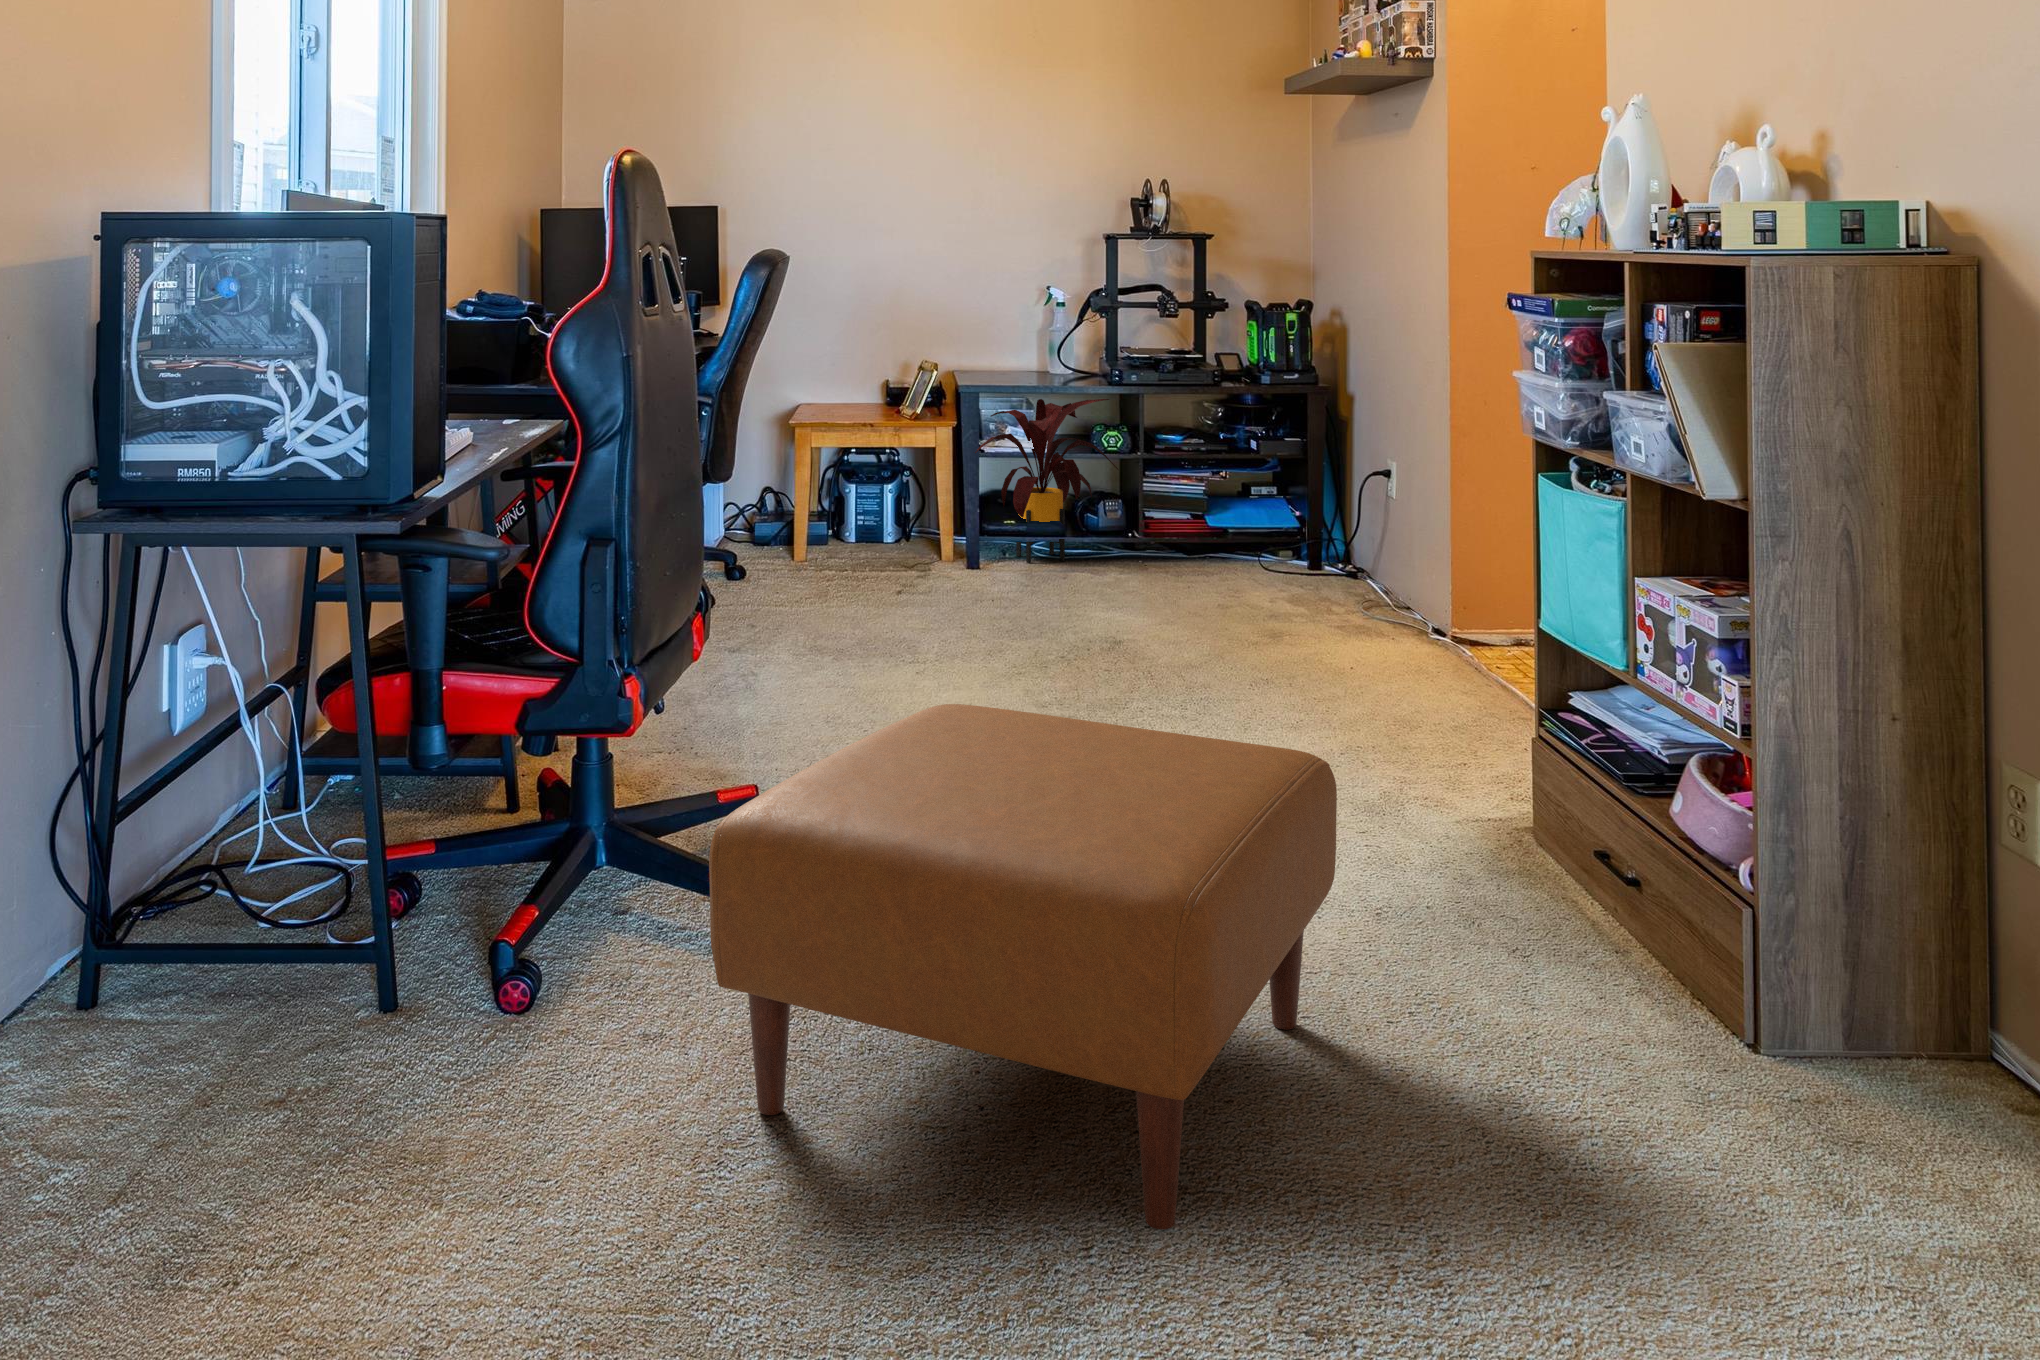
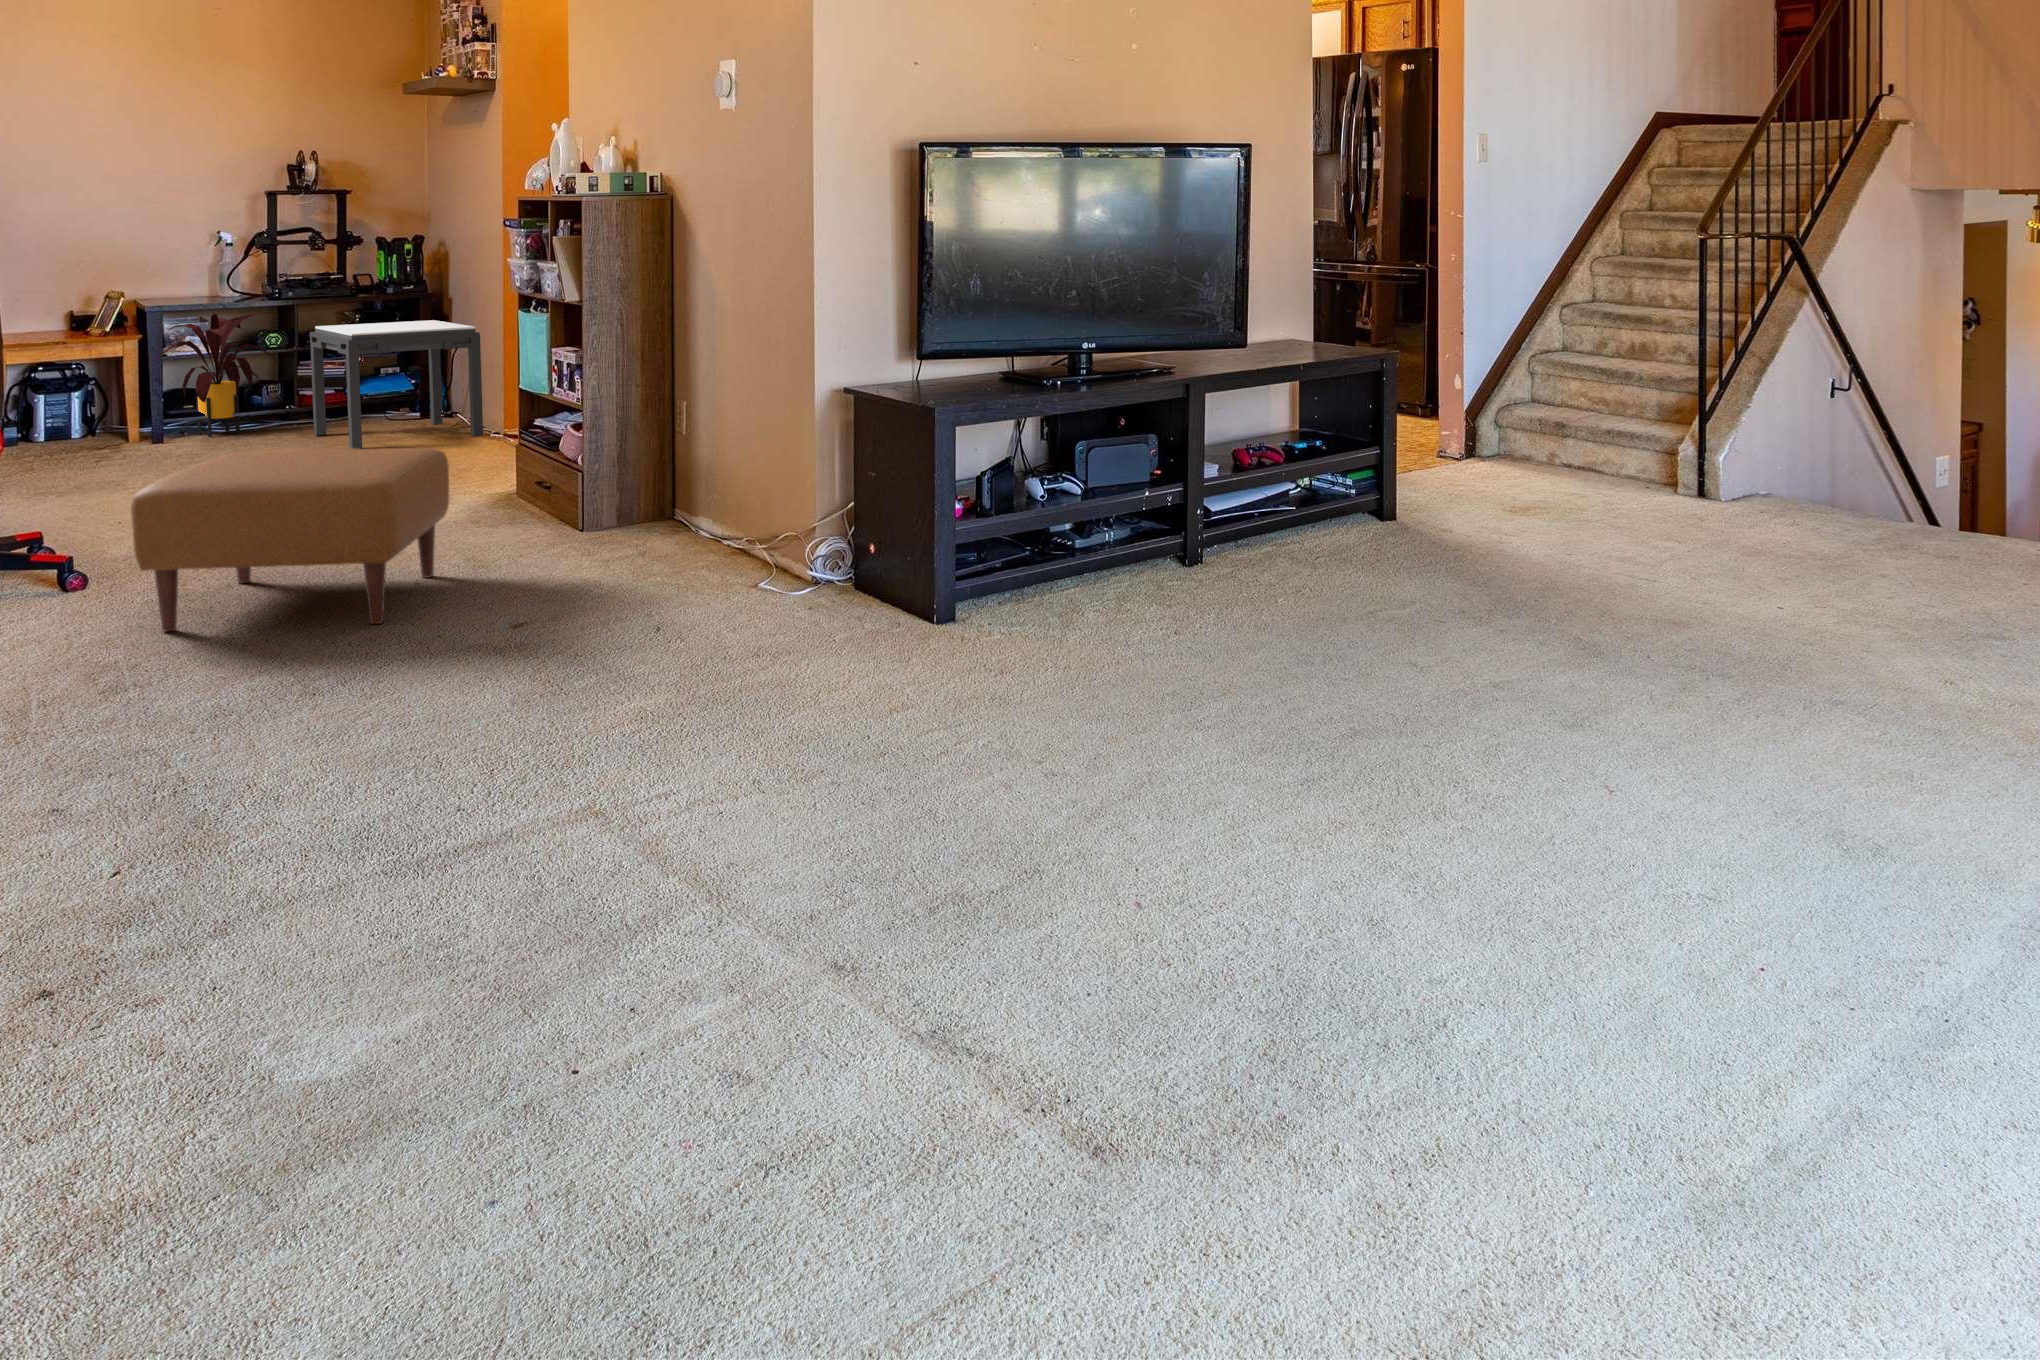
side table: none [1153,420,1386,610] -> present [310,320,483,449]

